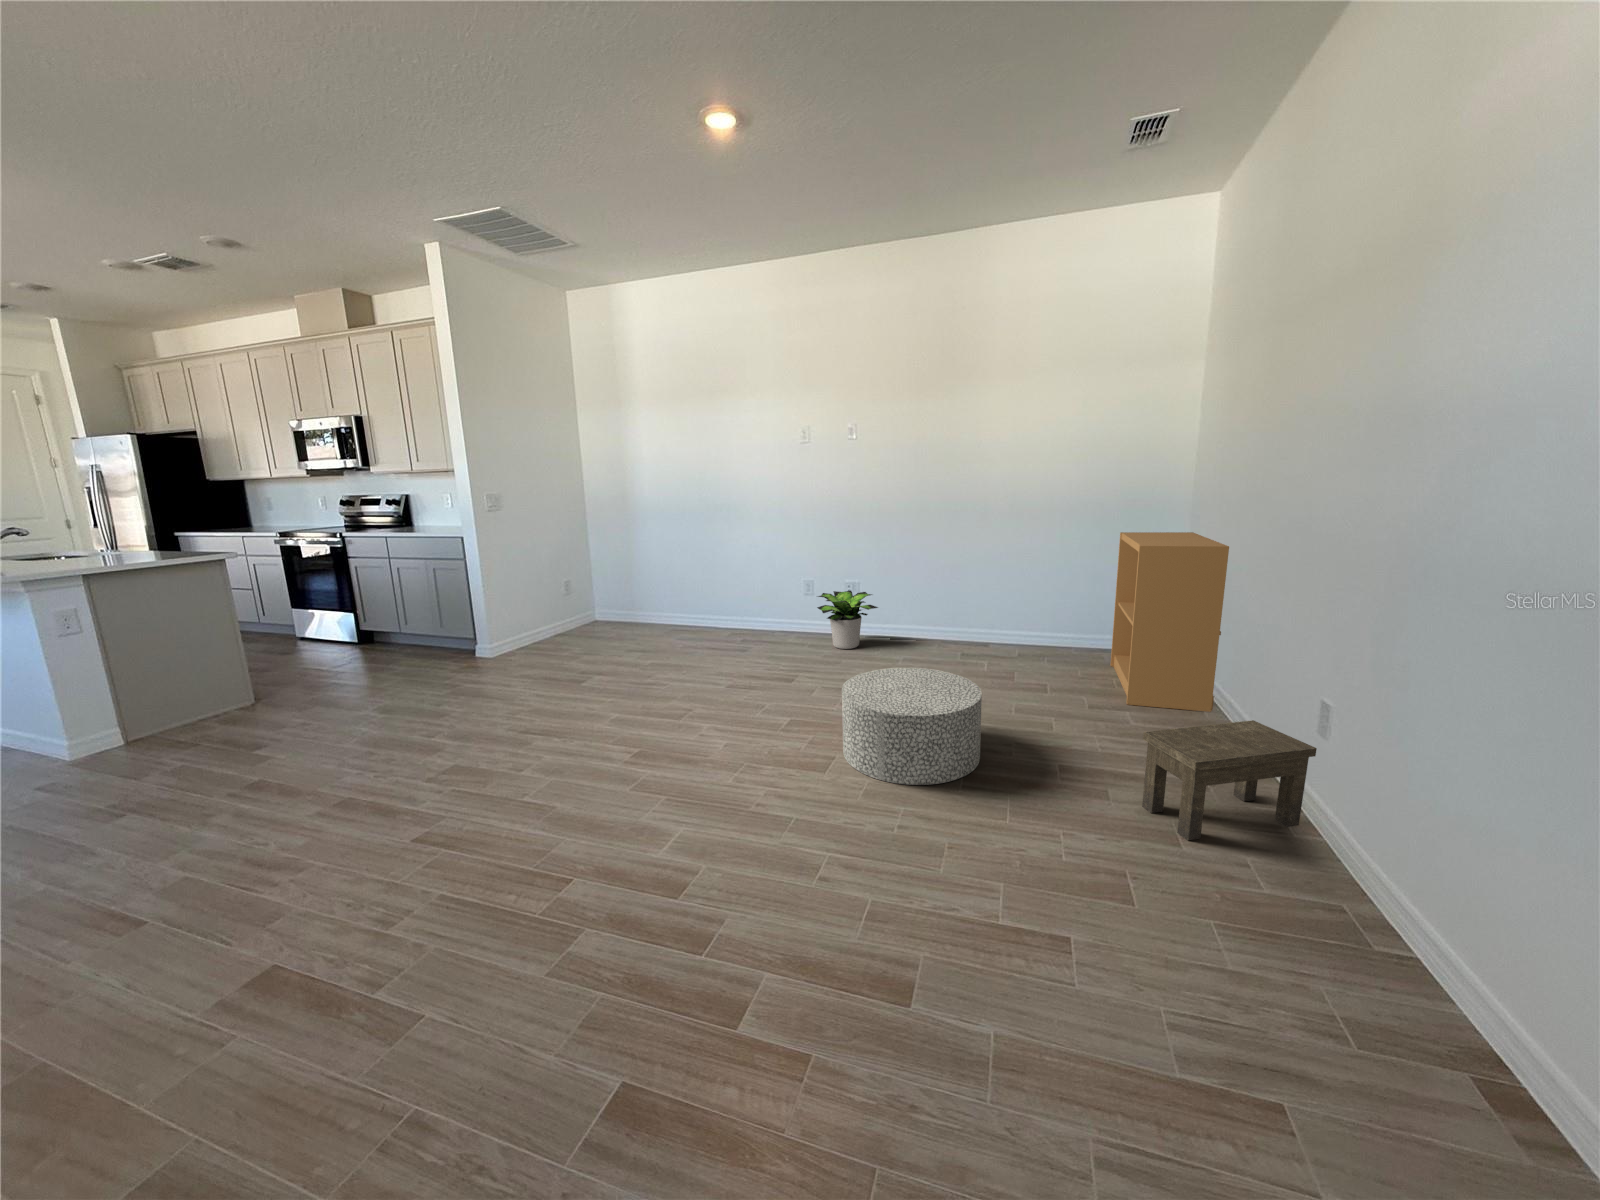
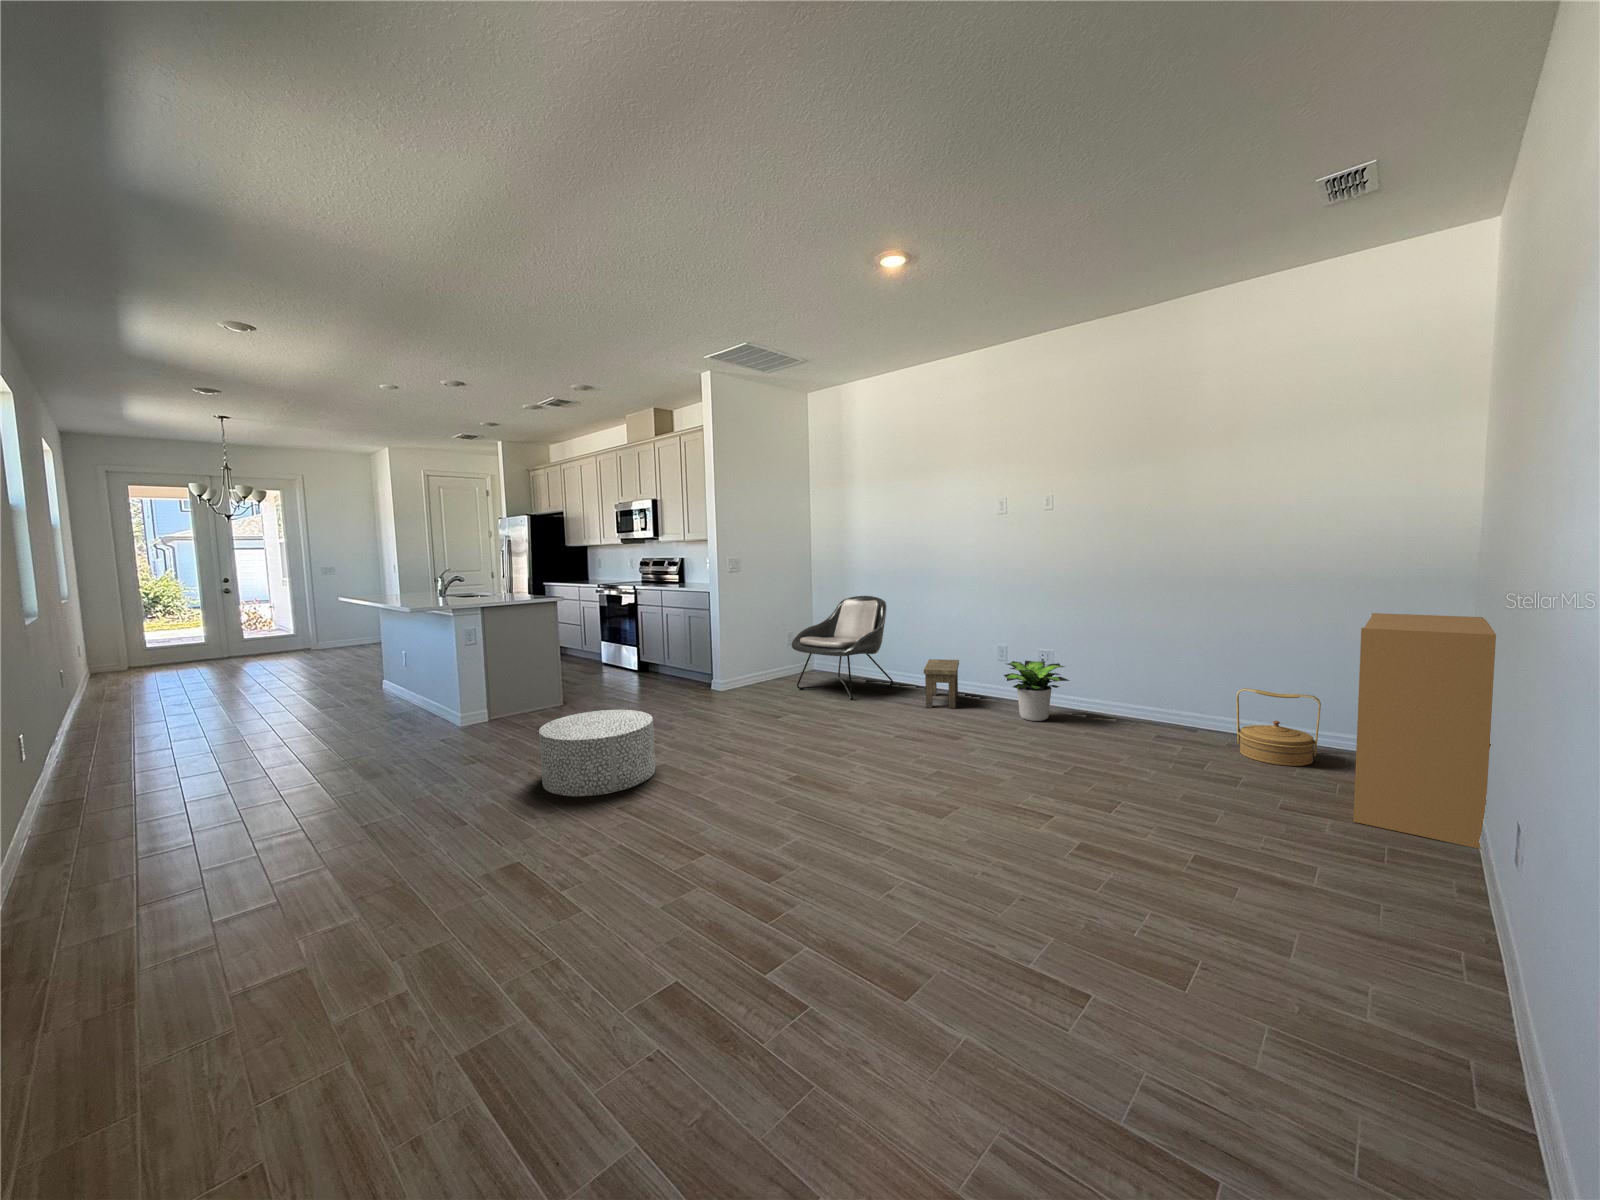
lounge chair: none [579,534,695,648] -> present [792,596,893,699]
woven basket: none [1018,602,1079,664] -> present [1236,688,1321,766]
ottoman: present [842,667,982,785] -> present [539,710,655,796]
side table: present [1142,720,1317,840] -> present [924,659,959,709]

